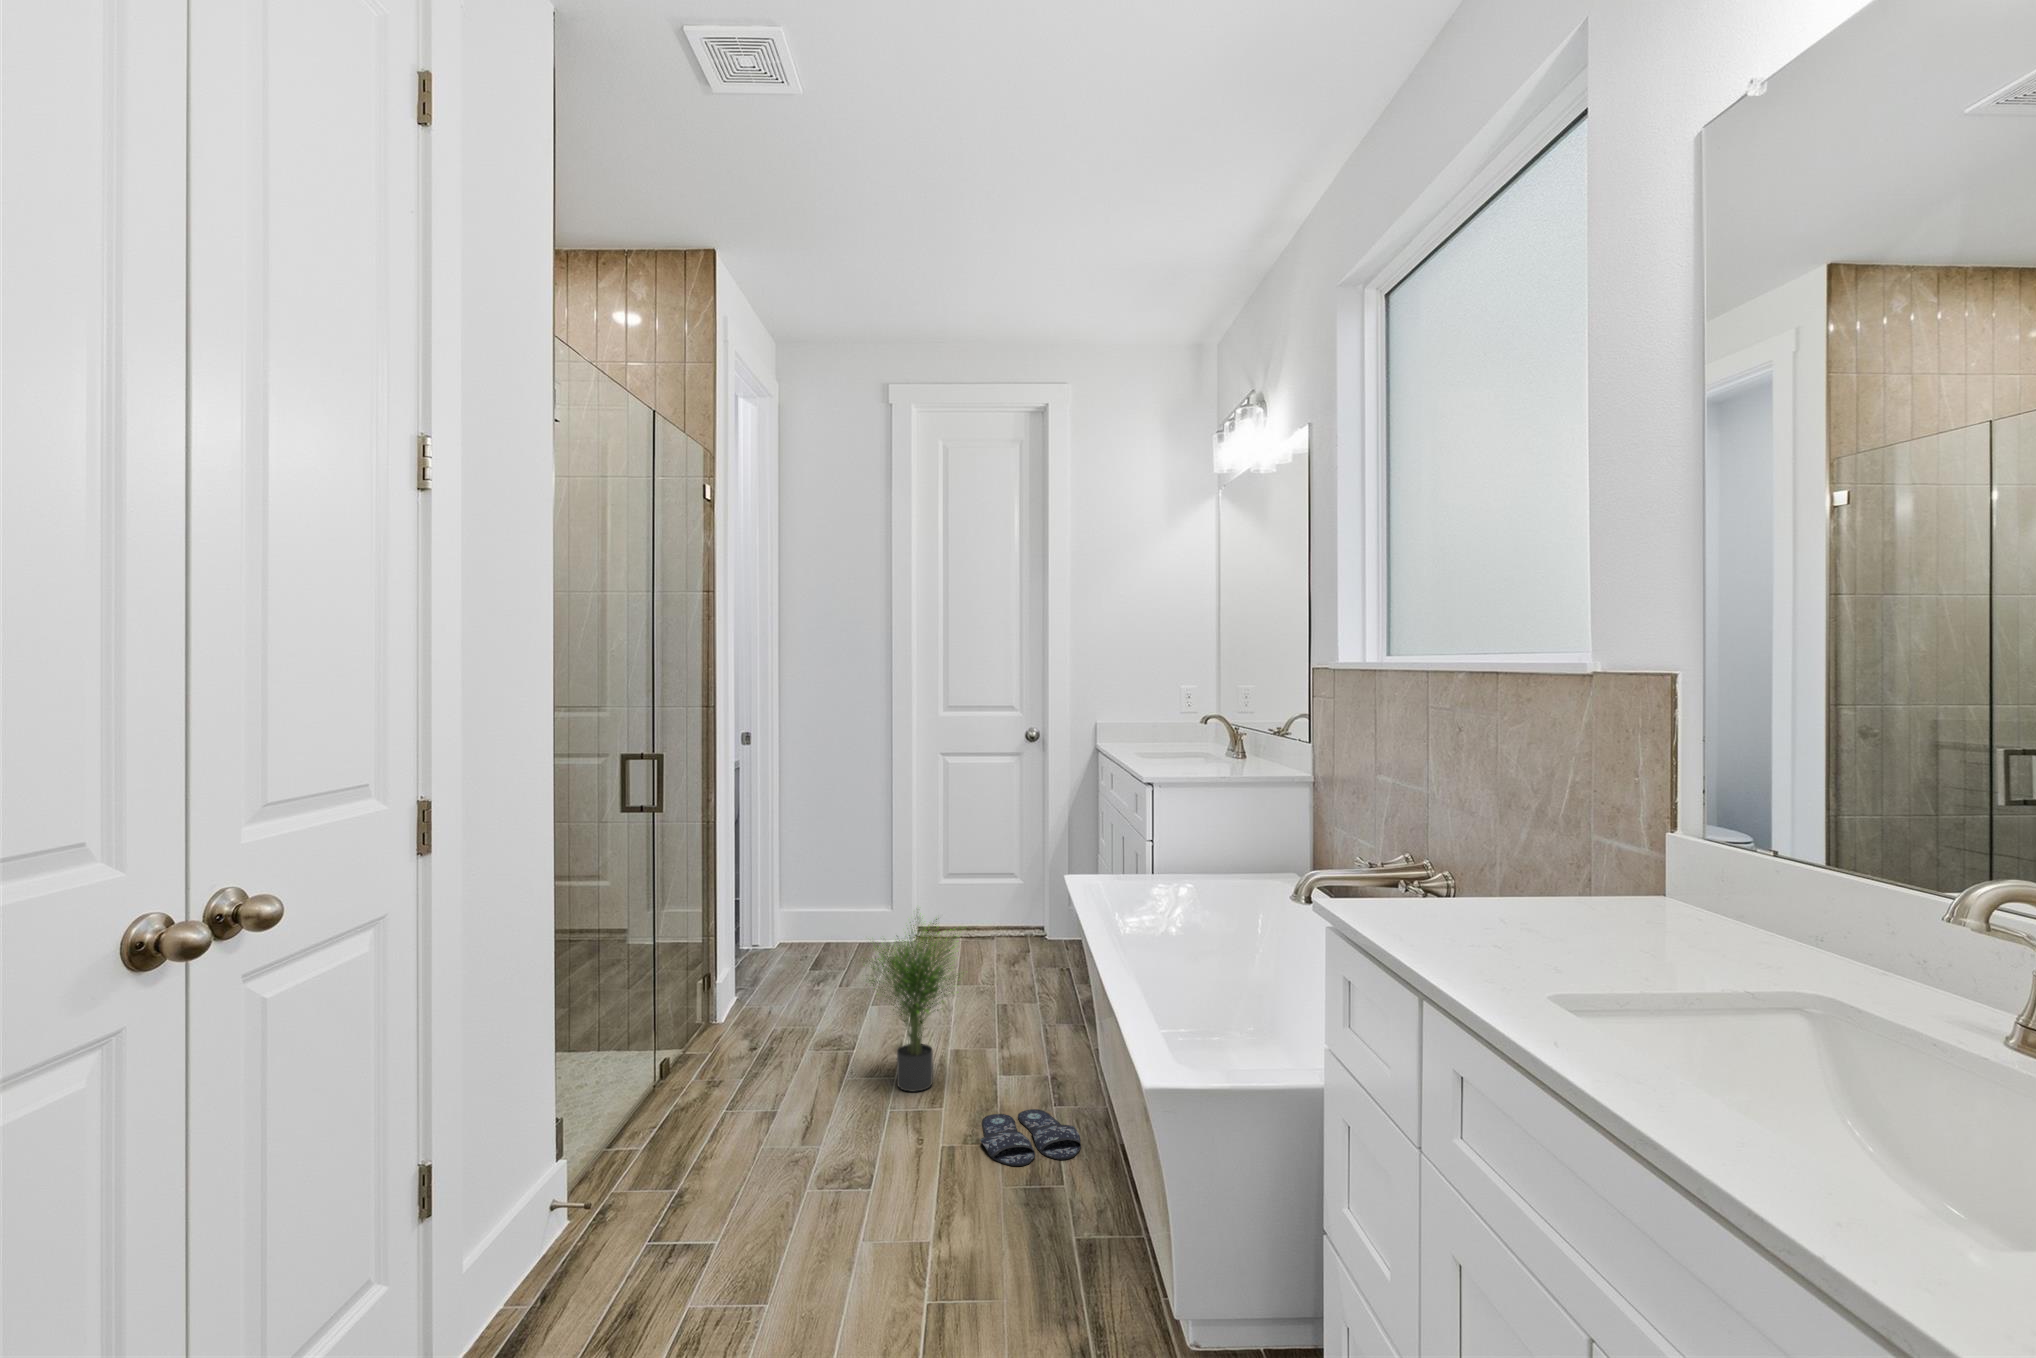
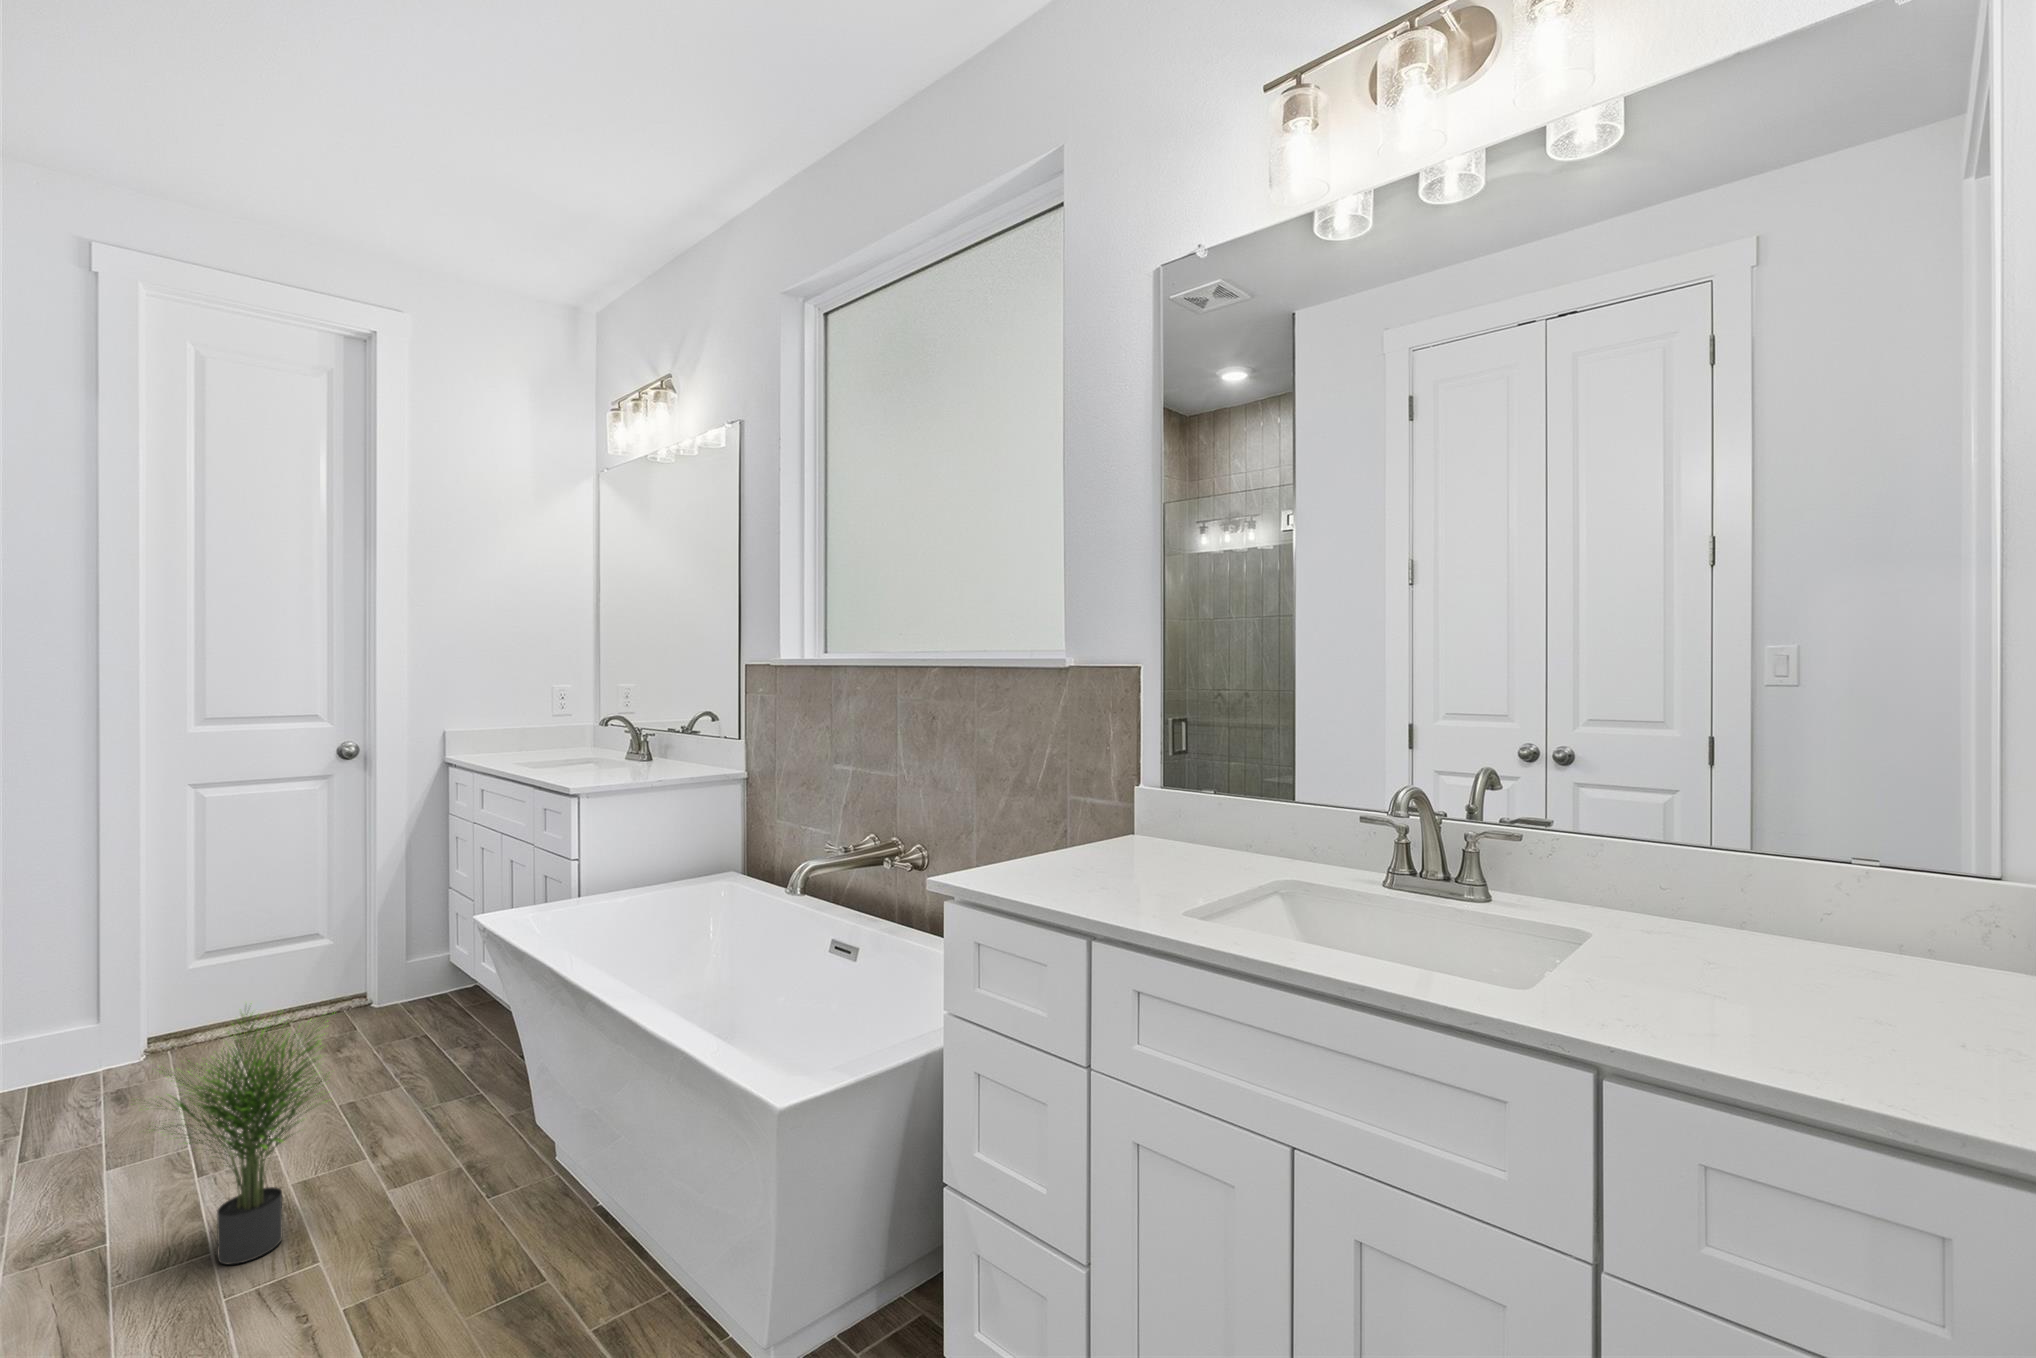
slippers: present [980,1109,1081,1166] -> none [391,1207,547,1294]

